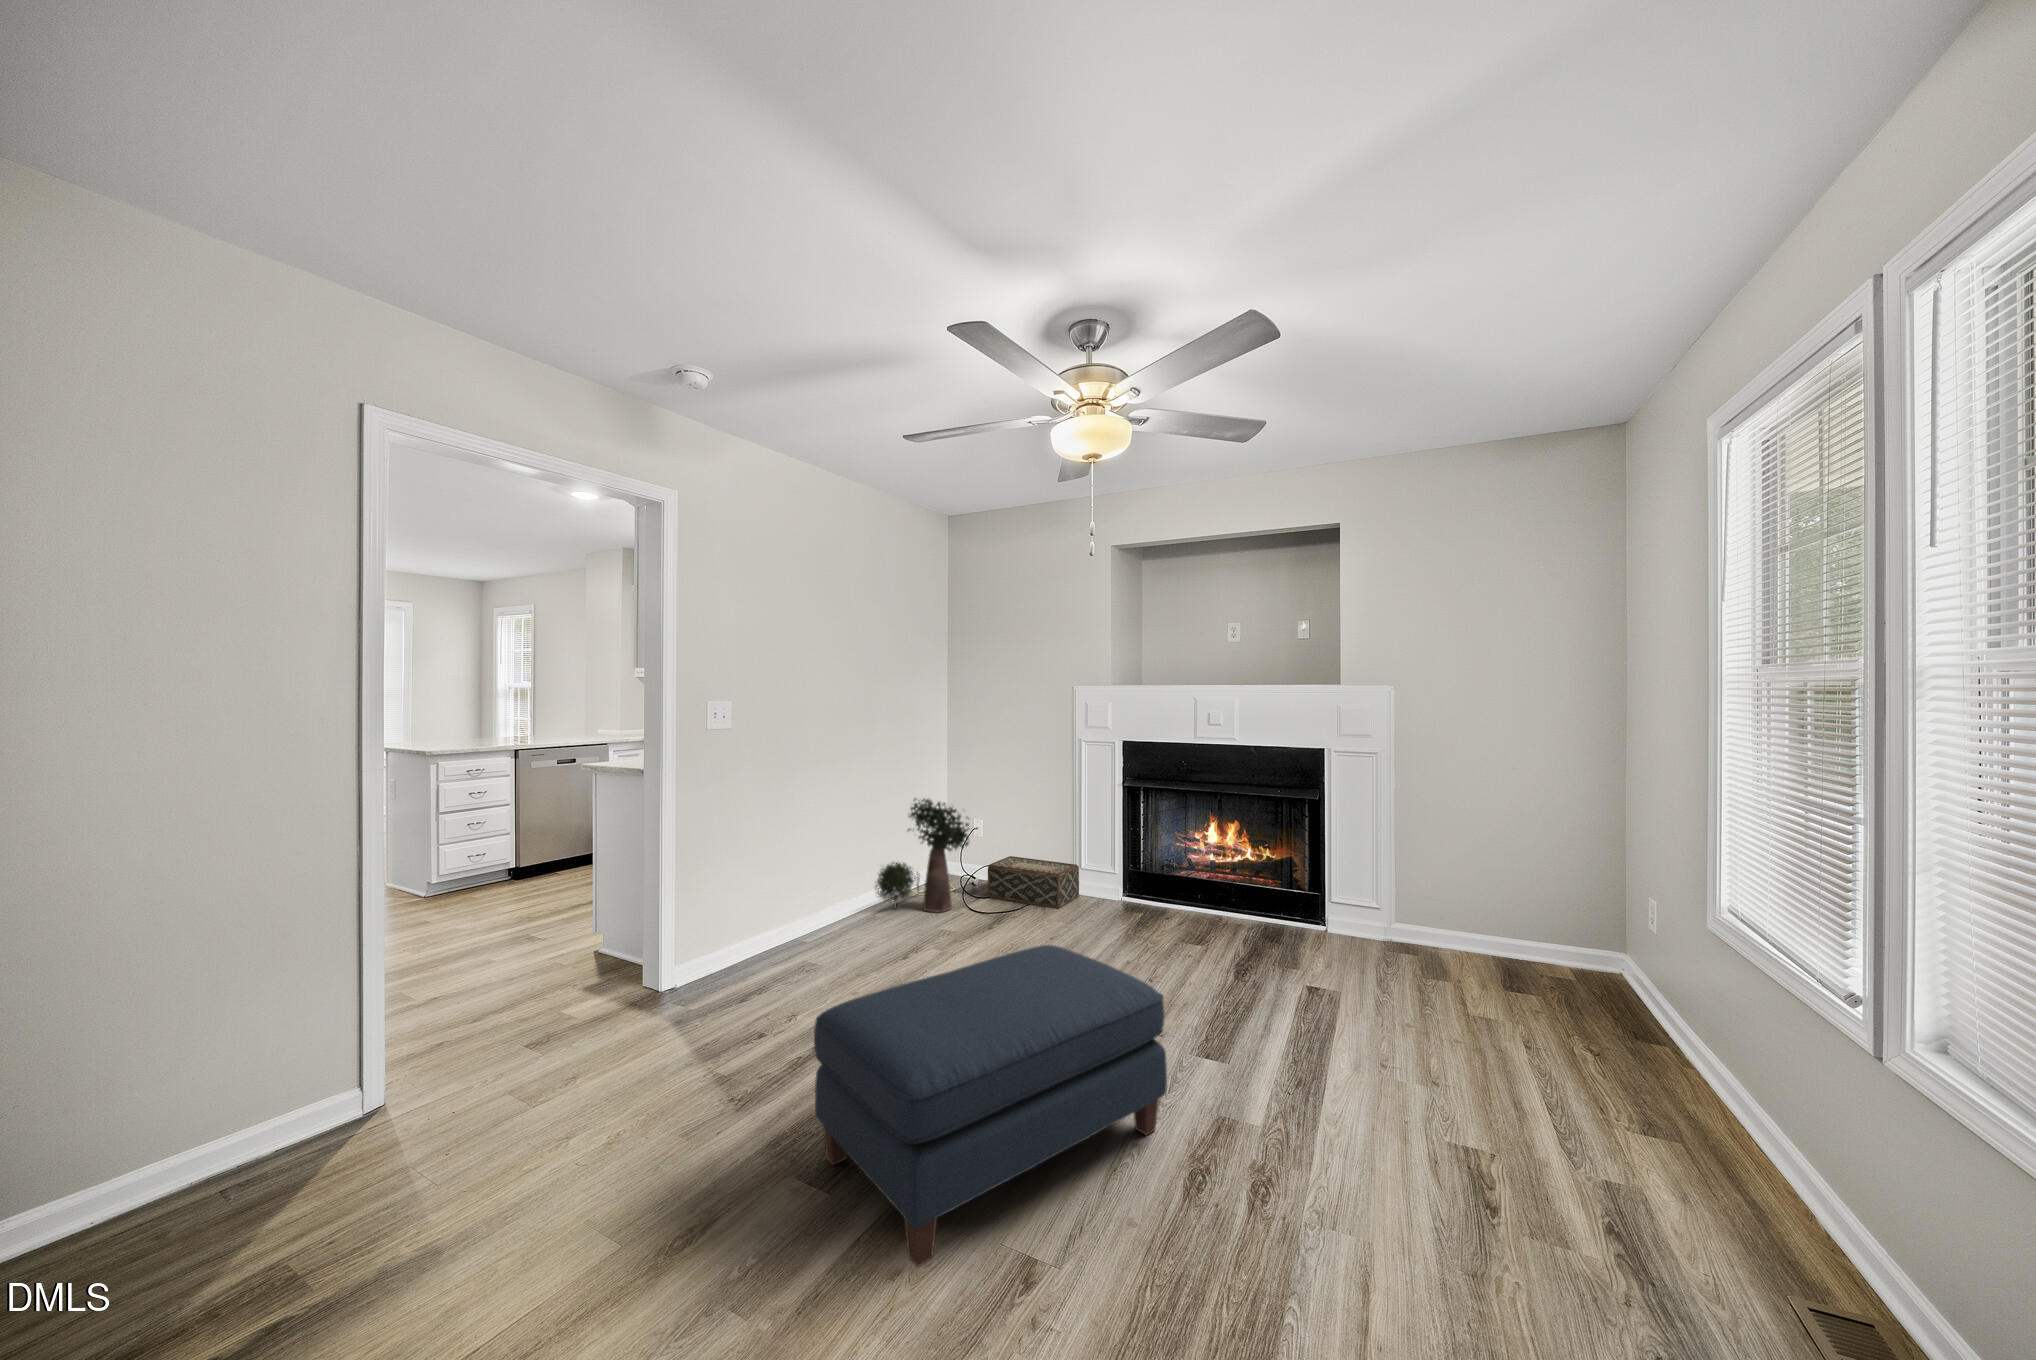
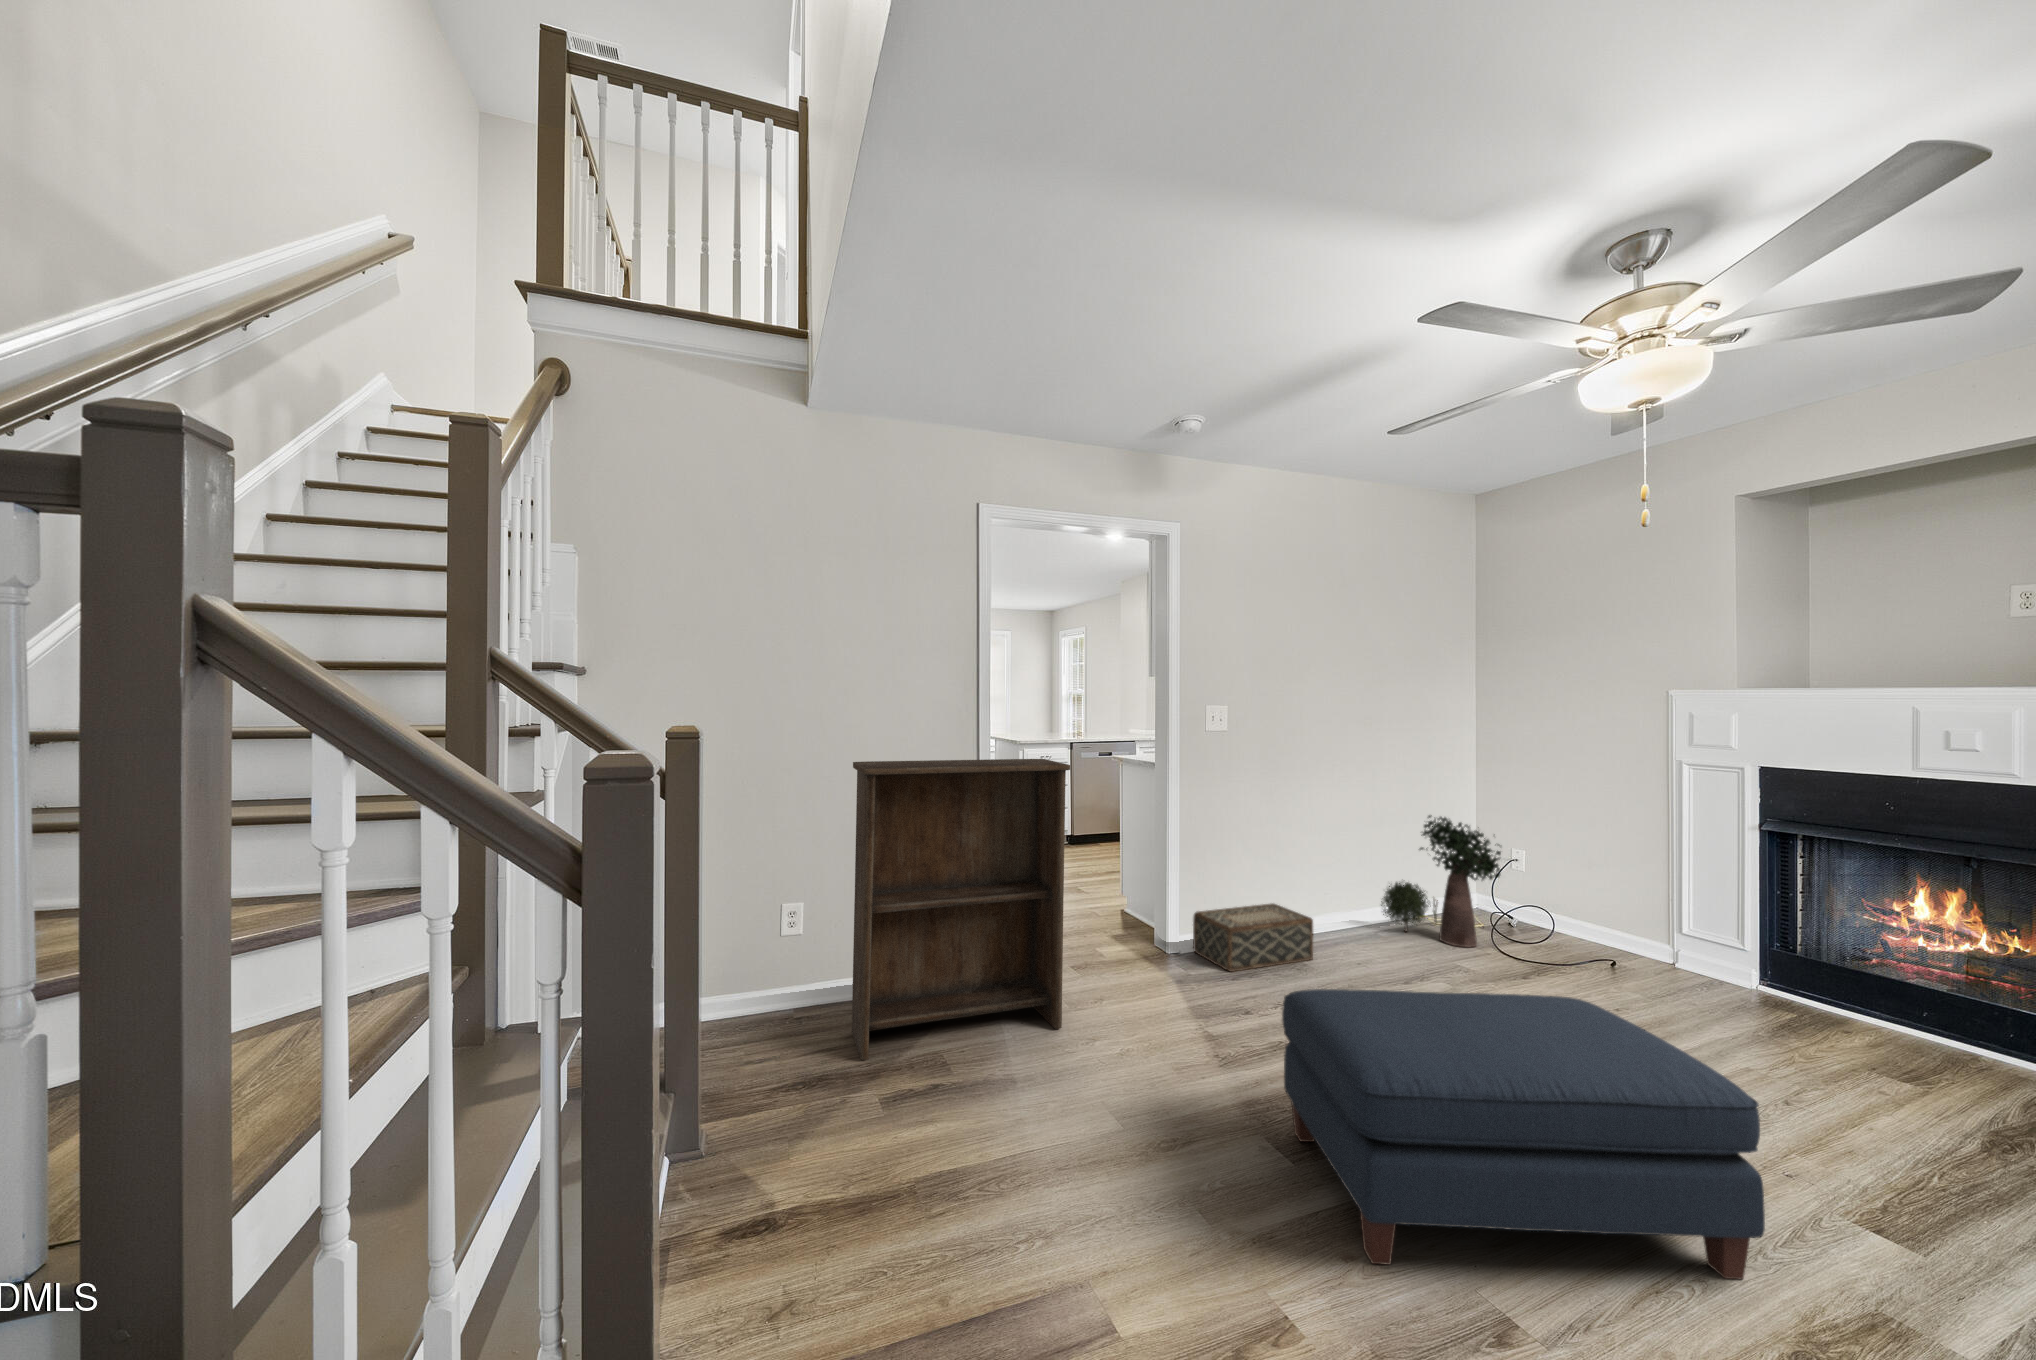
bookshelf: none [68,786,531,1353] -> present [852,759,1070,1060]
woven basket: present [988,856,1079,908] -> present [1193,903,1313,972]

